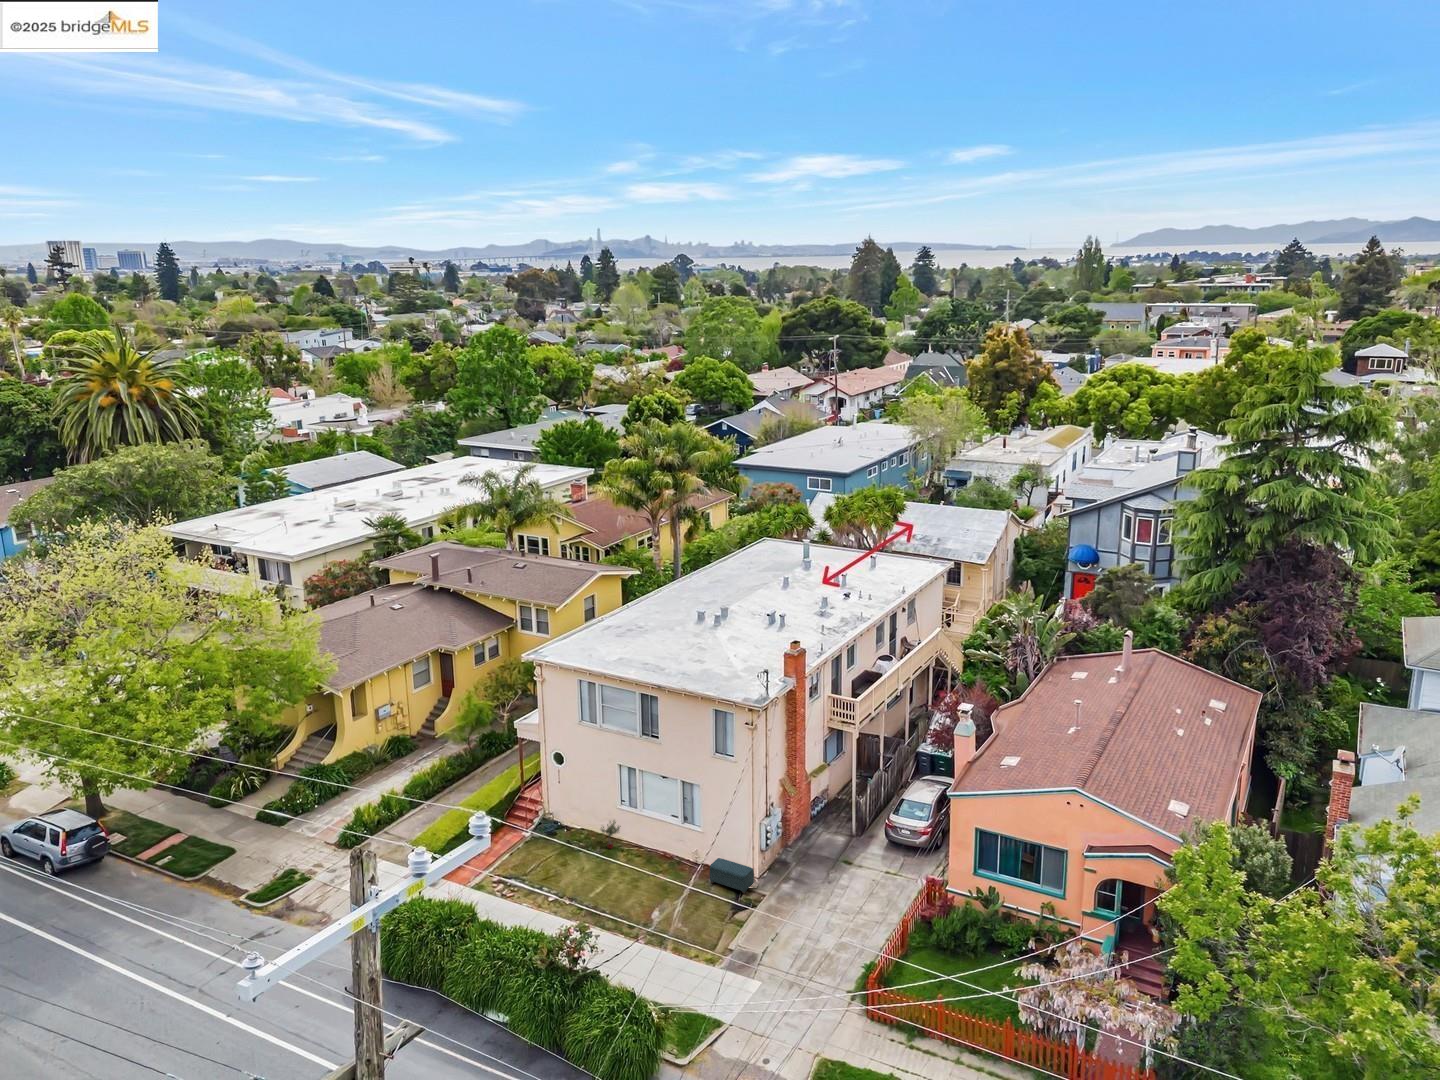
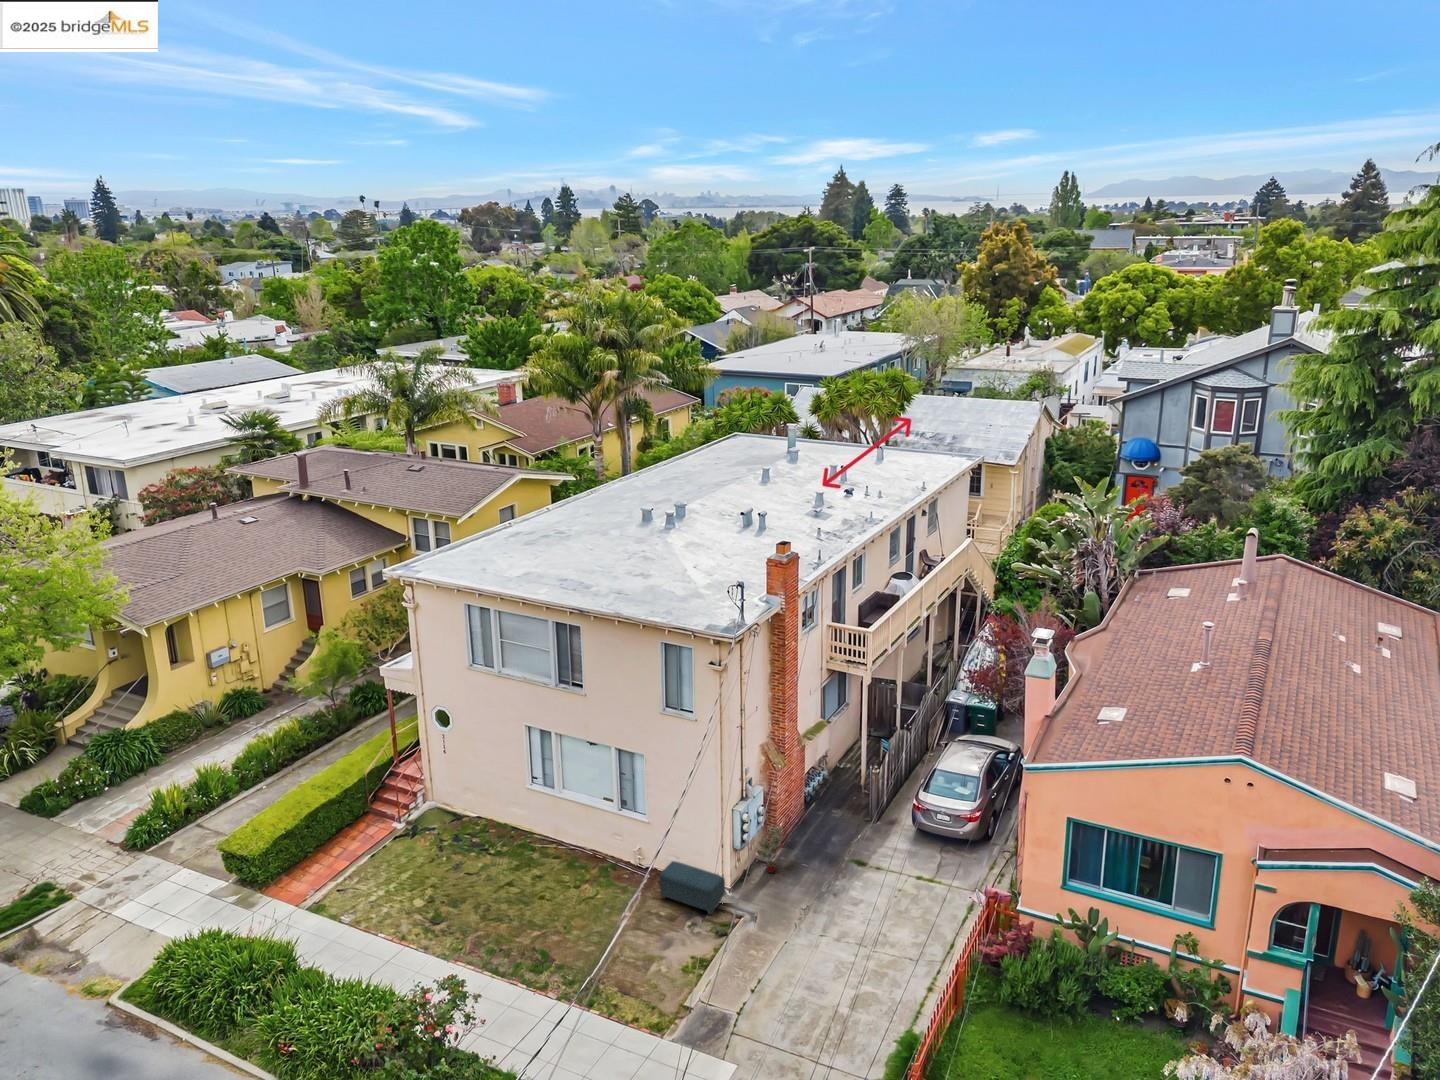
potted tree: present [601,821,621,849] -> present [756,826,783,873]

